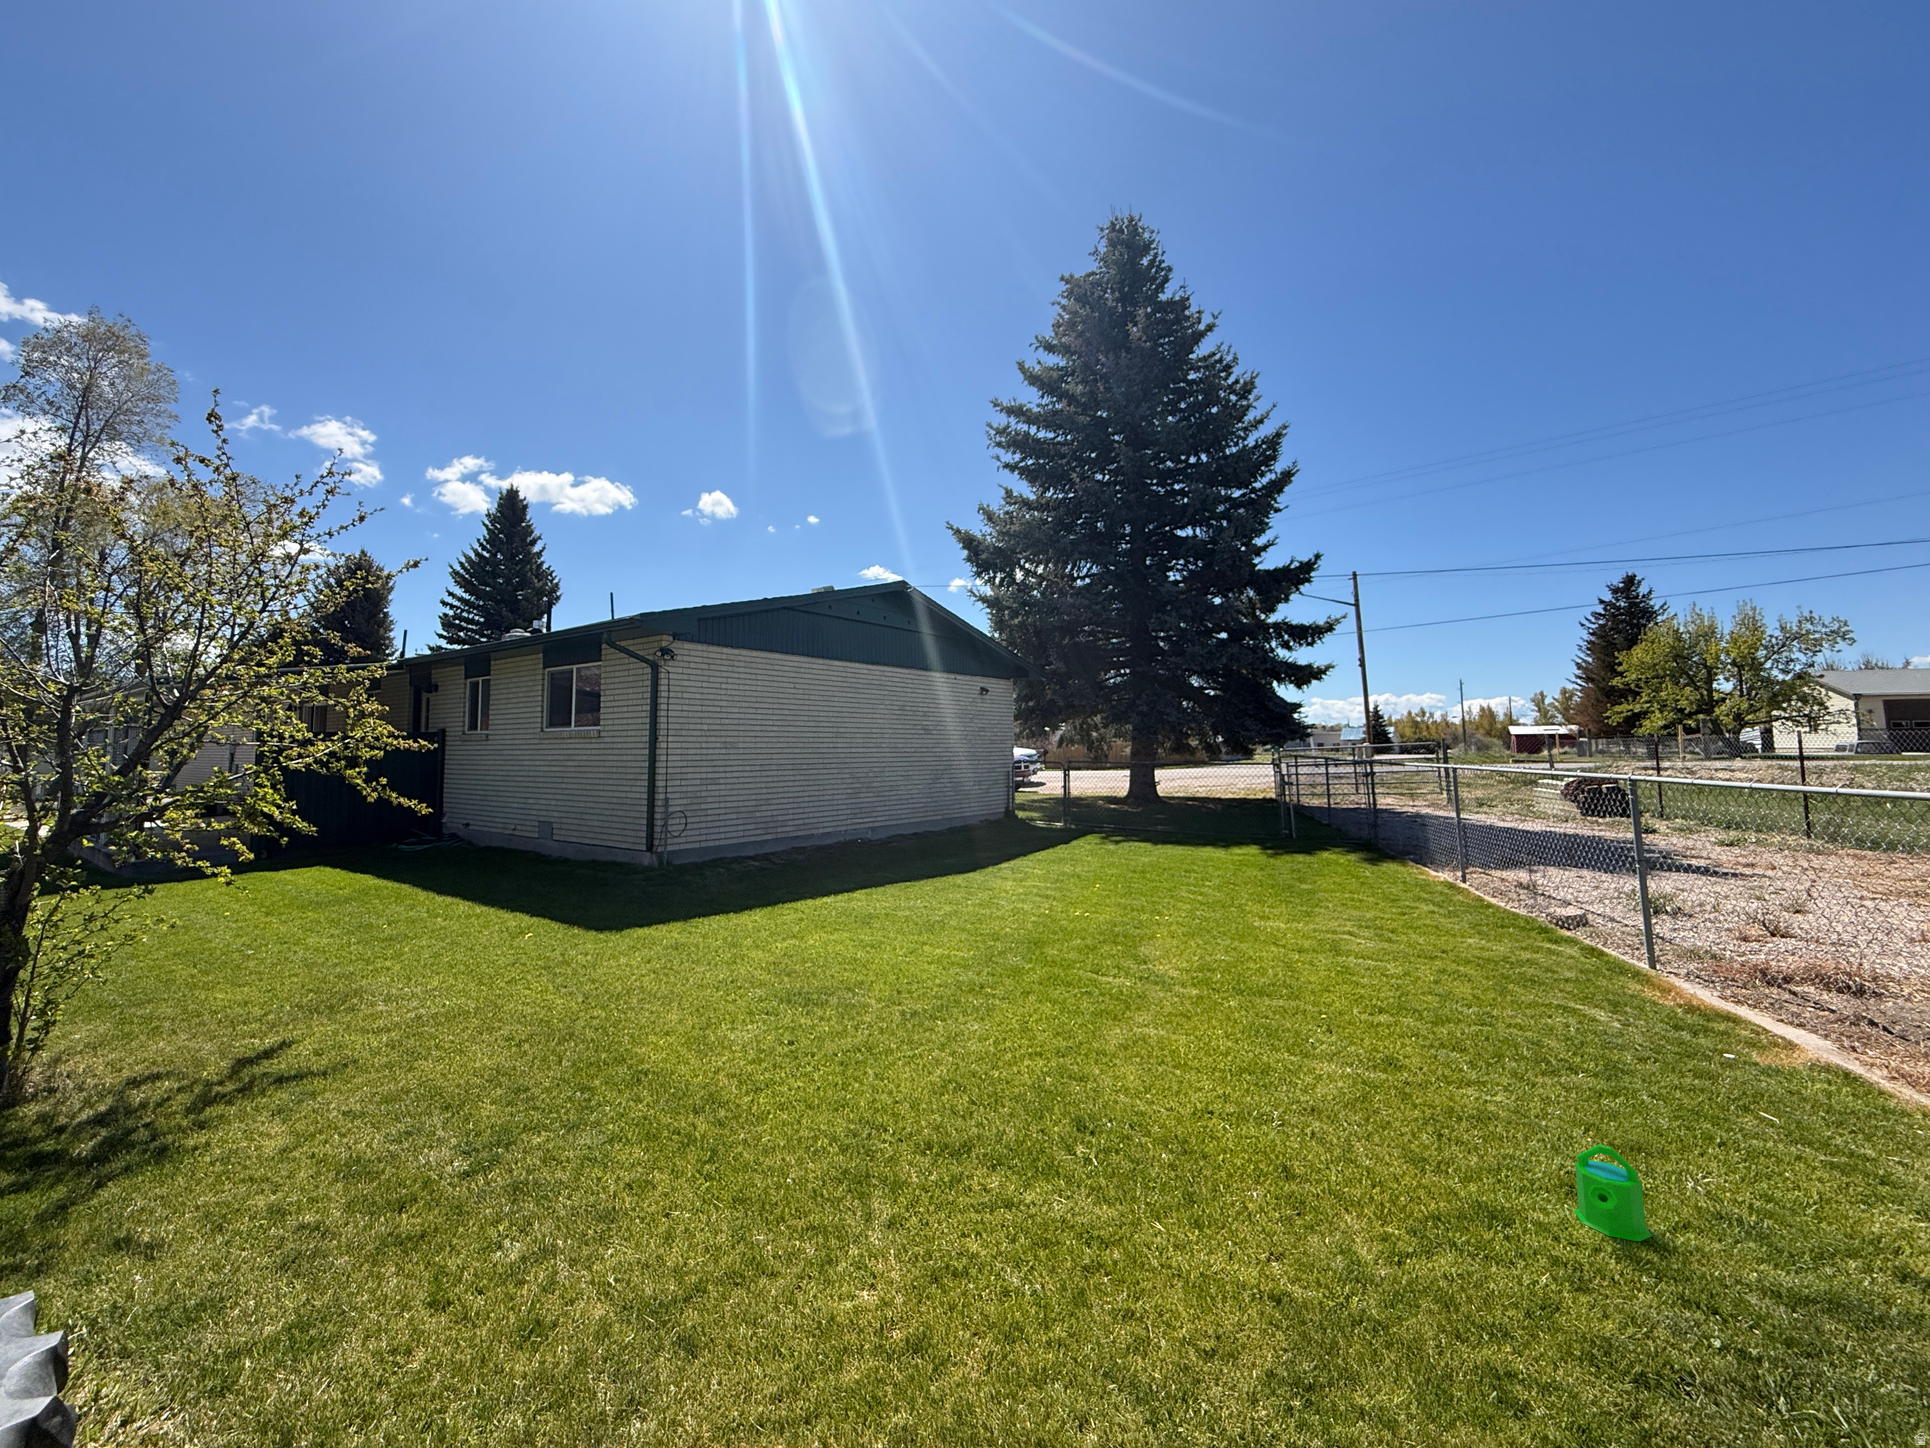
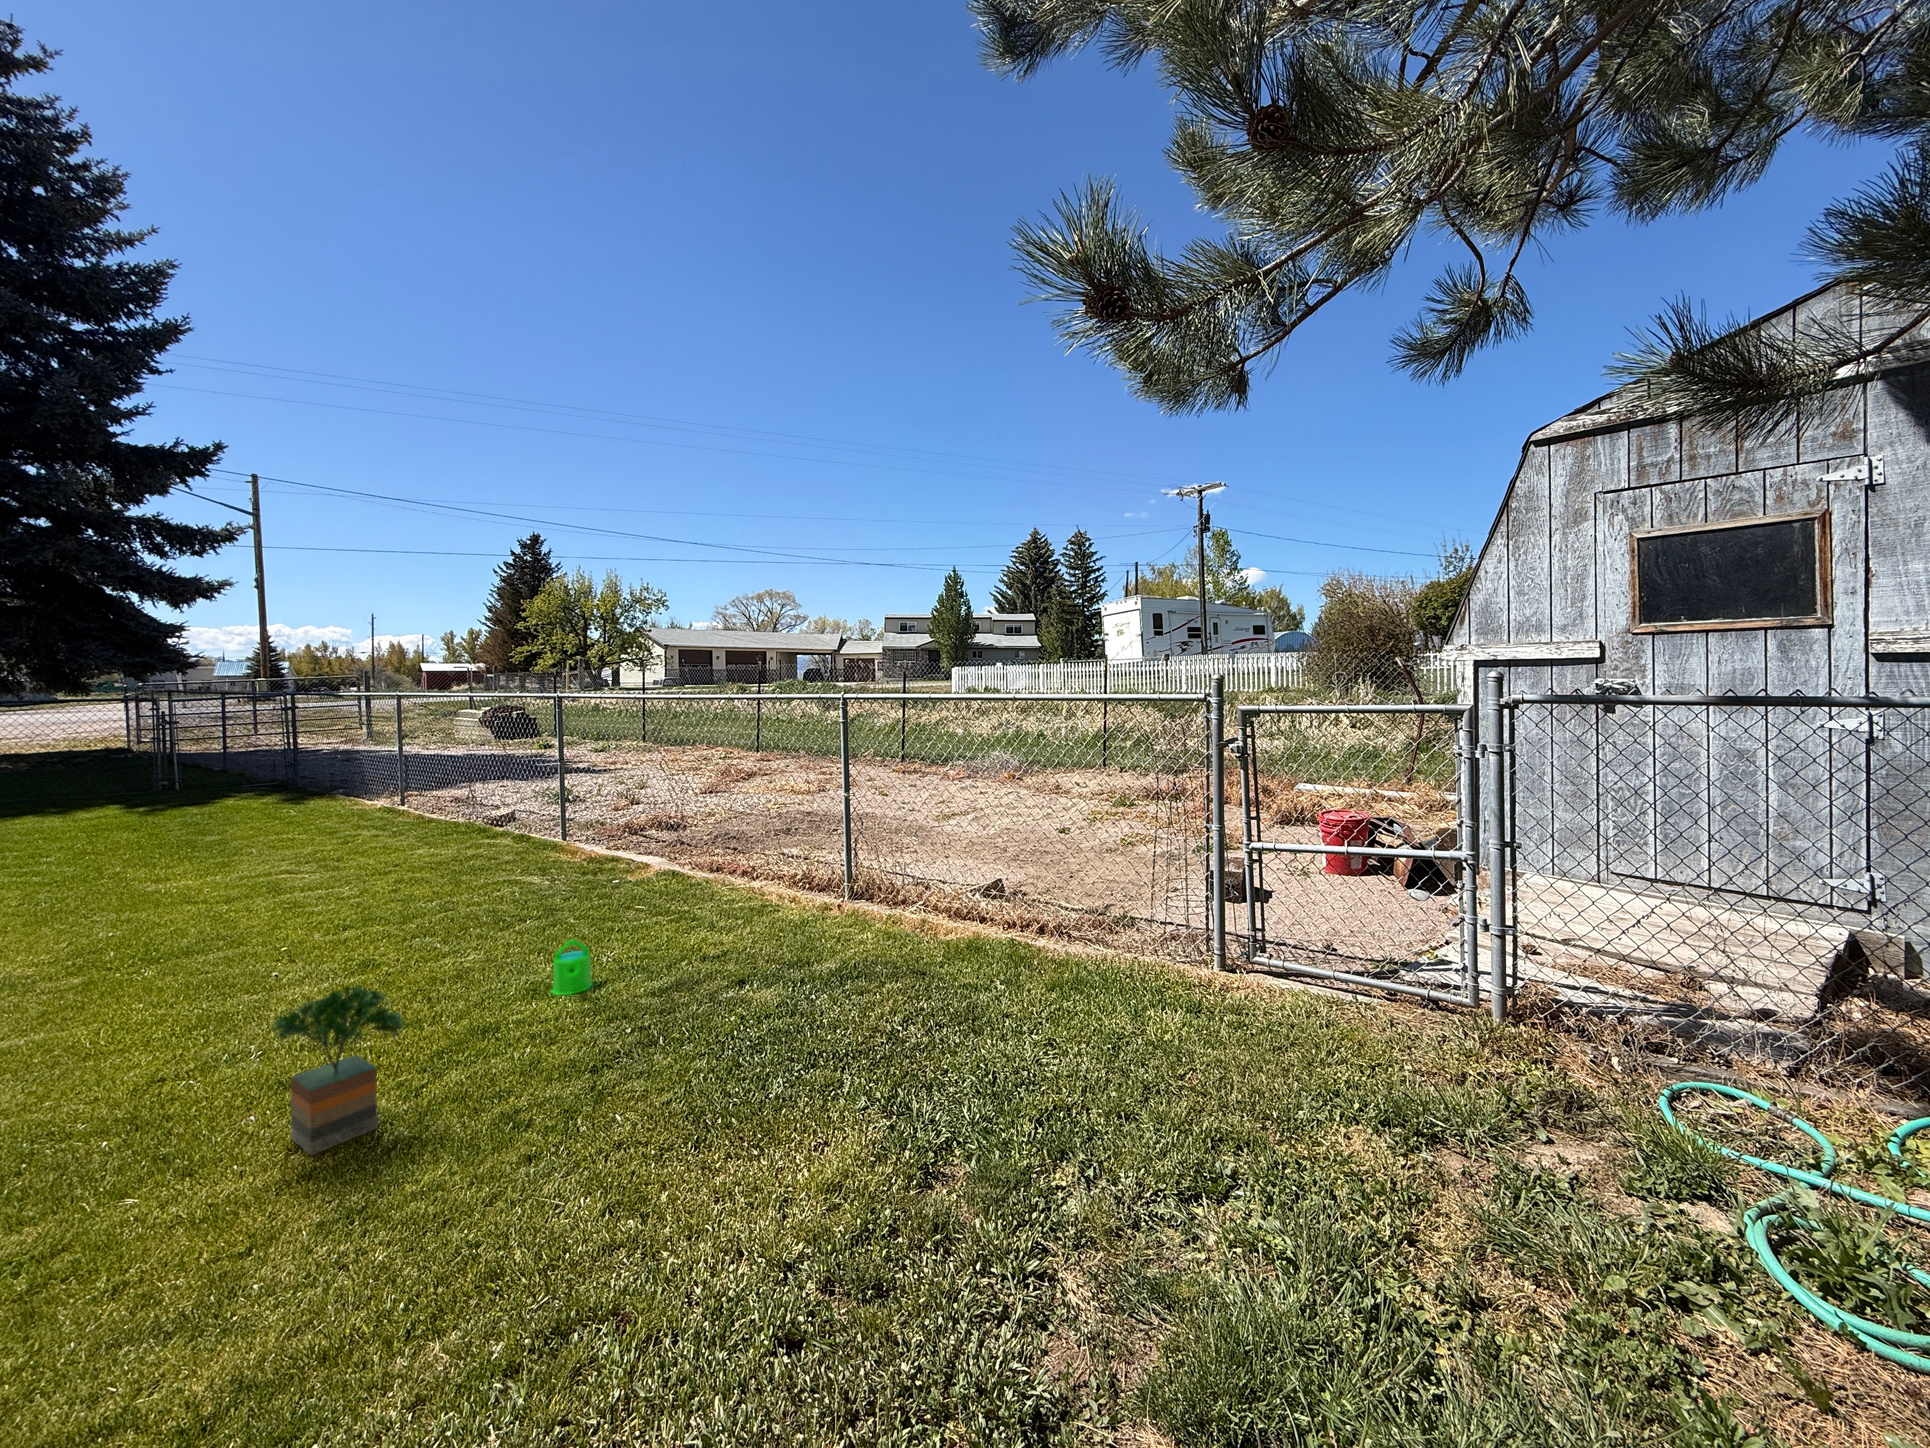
potted tree: none [1206,1092,1330,1293] -> present [271,986,403,1155]

